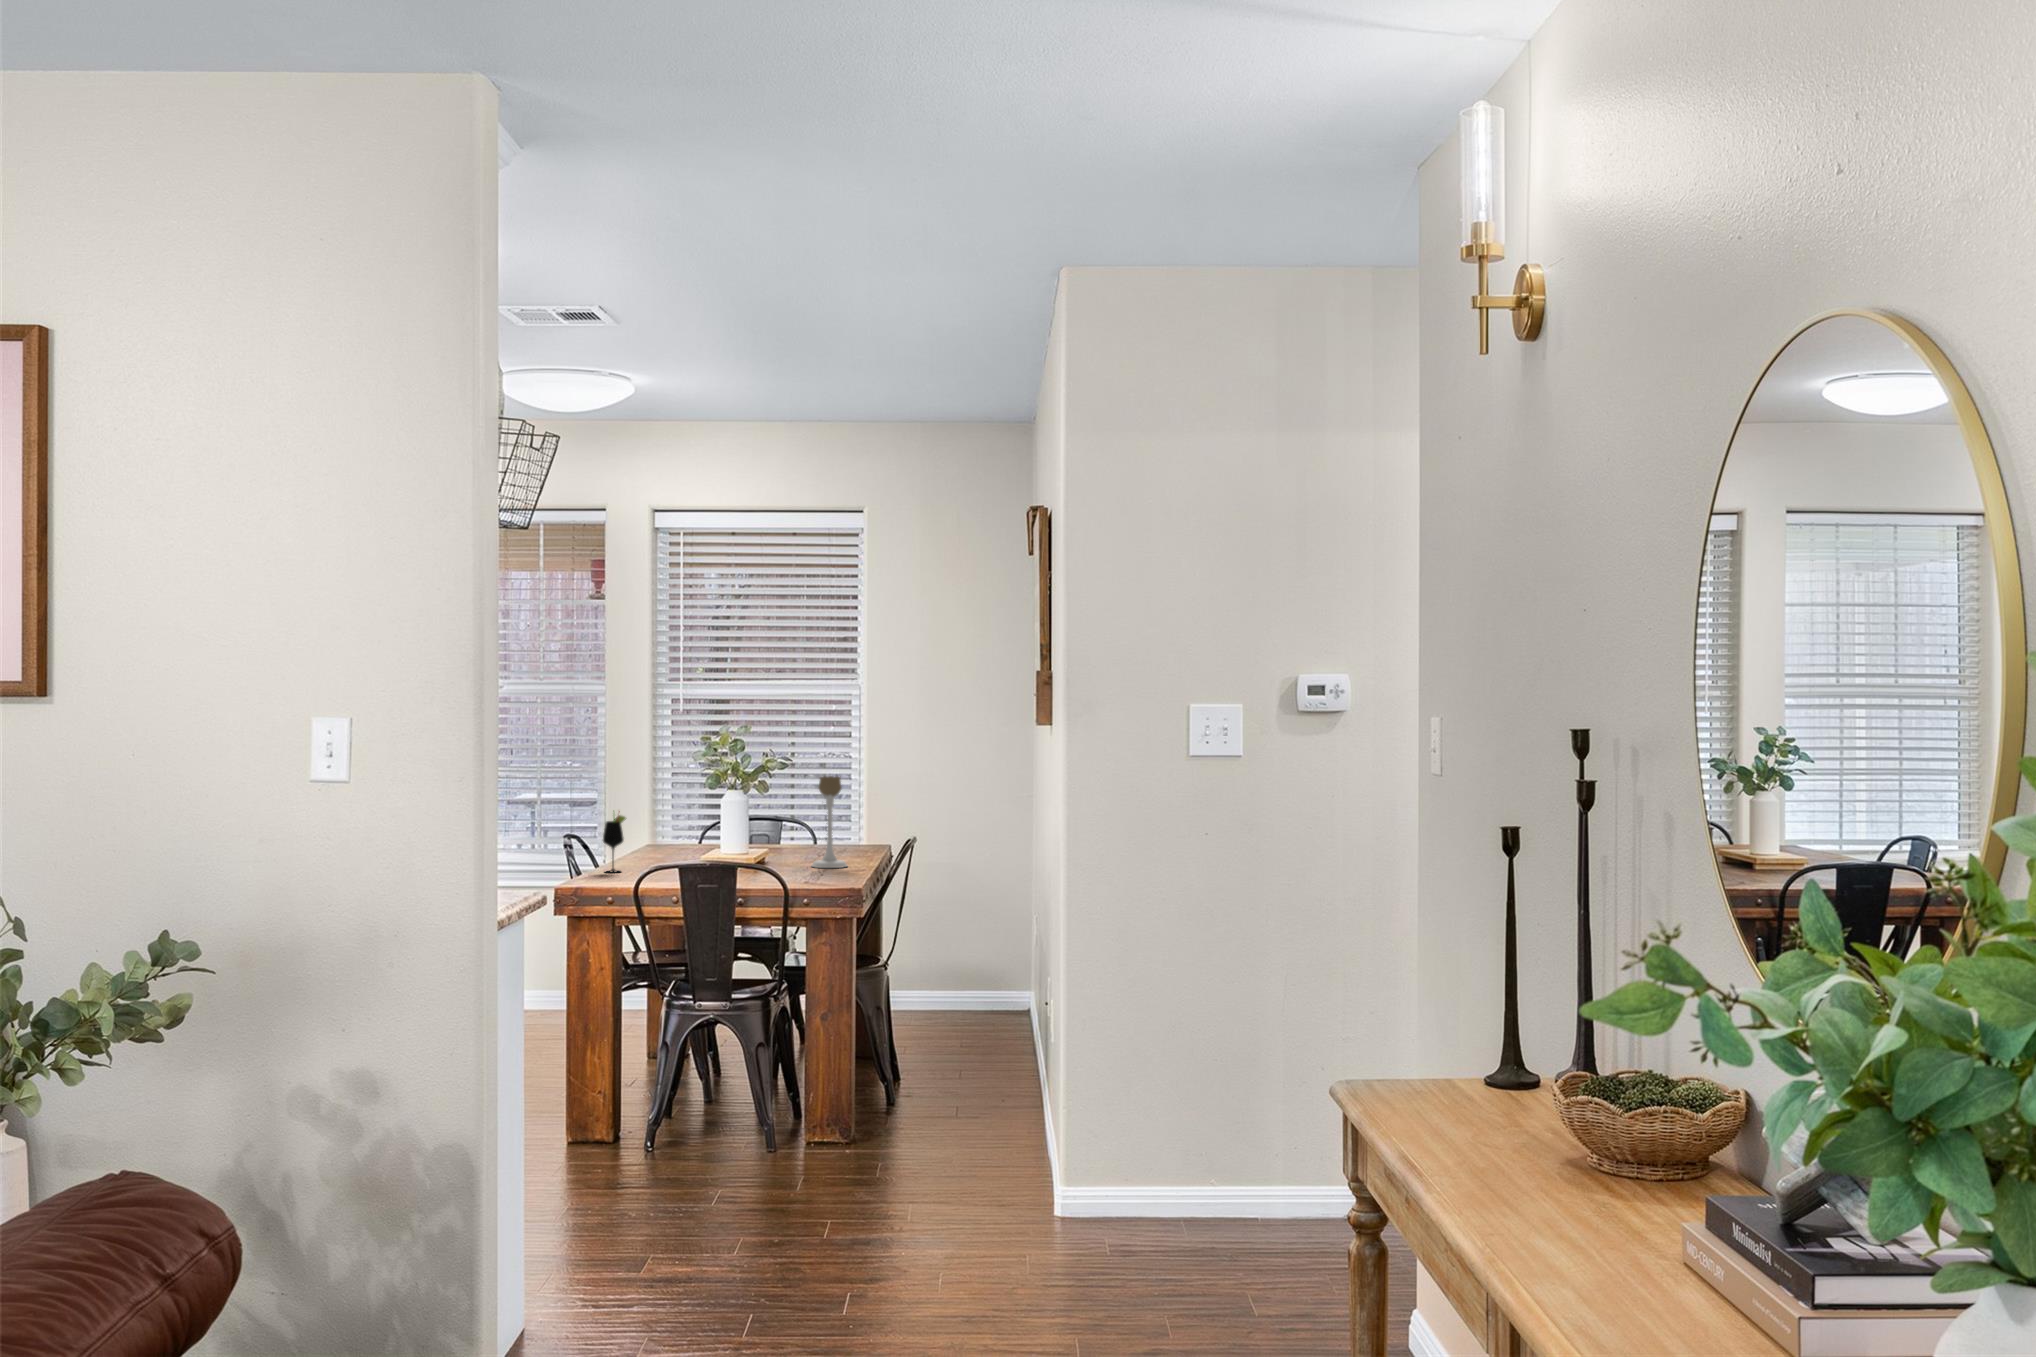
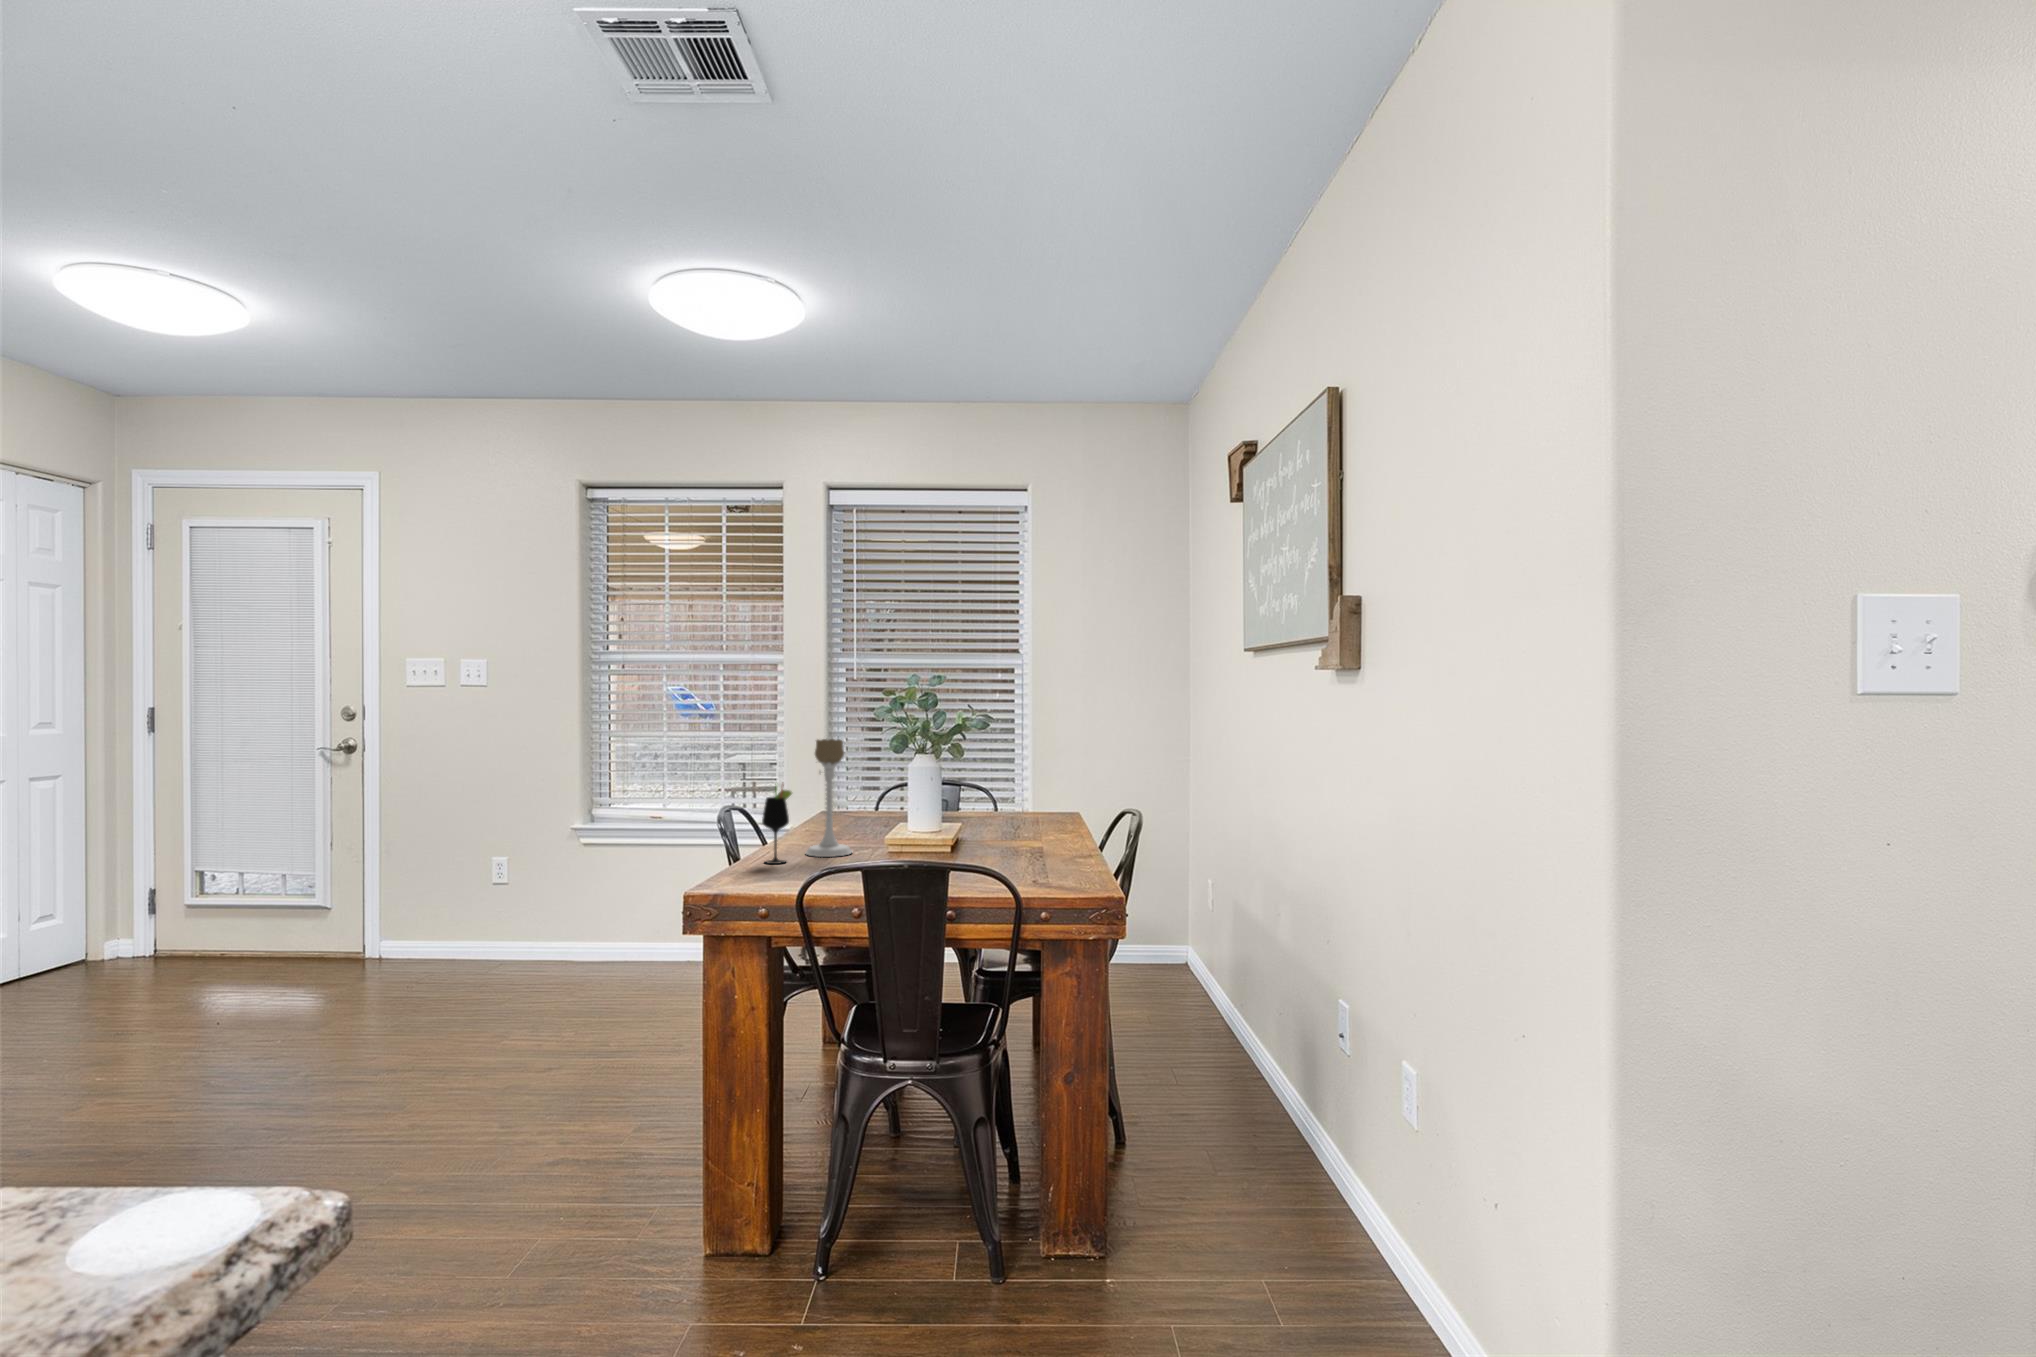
candle holder: present [812,776,847,868] -> present [806,739,852,857]

